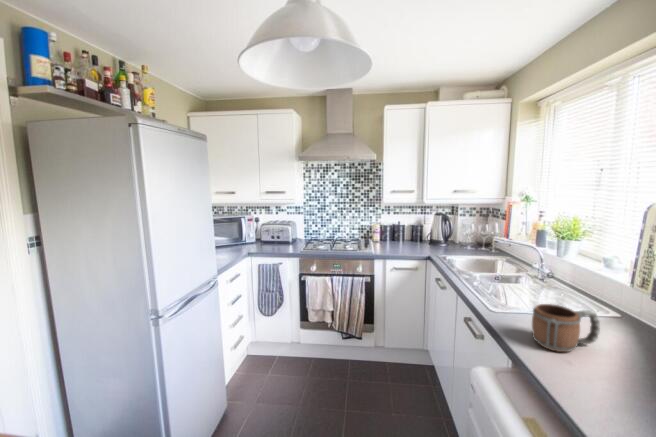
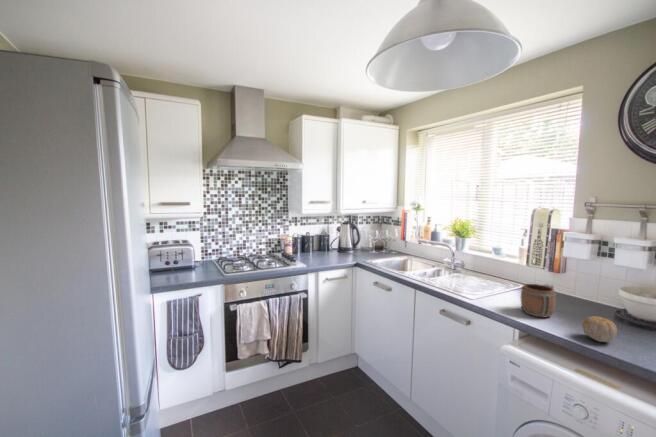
fruit: none [560,358,608,398] -> present [583,316,617,342]

